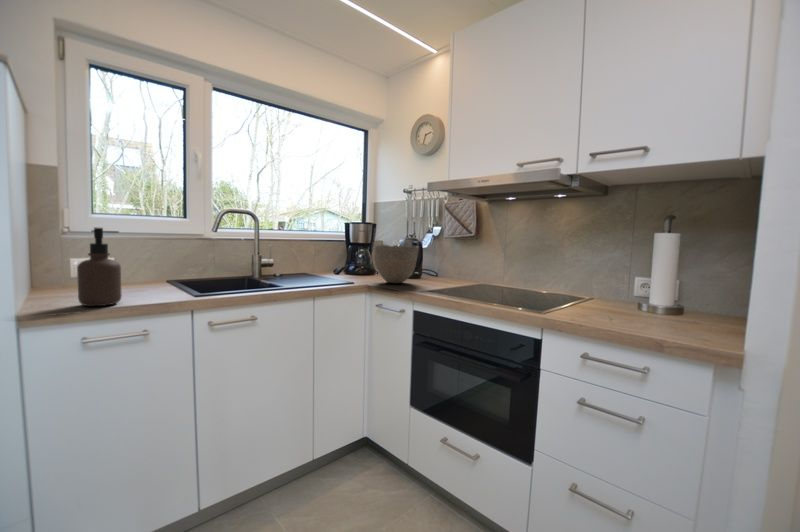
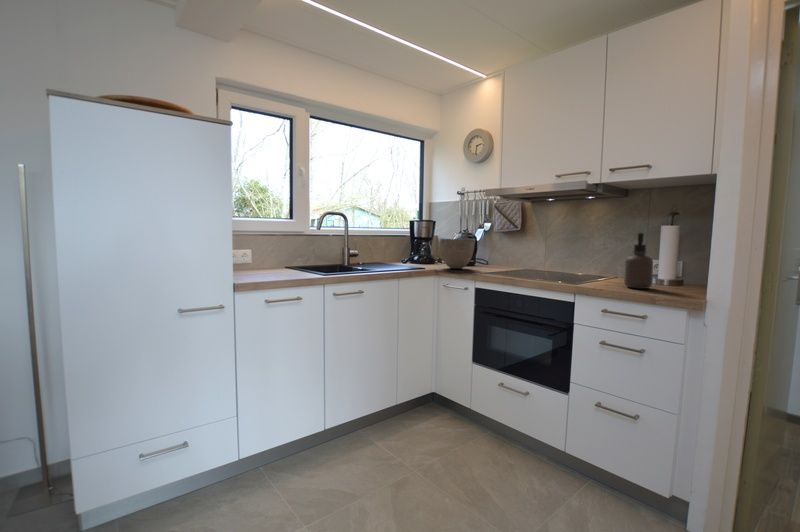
soap dispenser: present [77,228,122,306] -> present [624,233,653,289]

